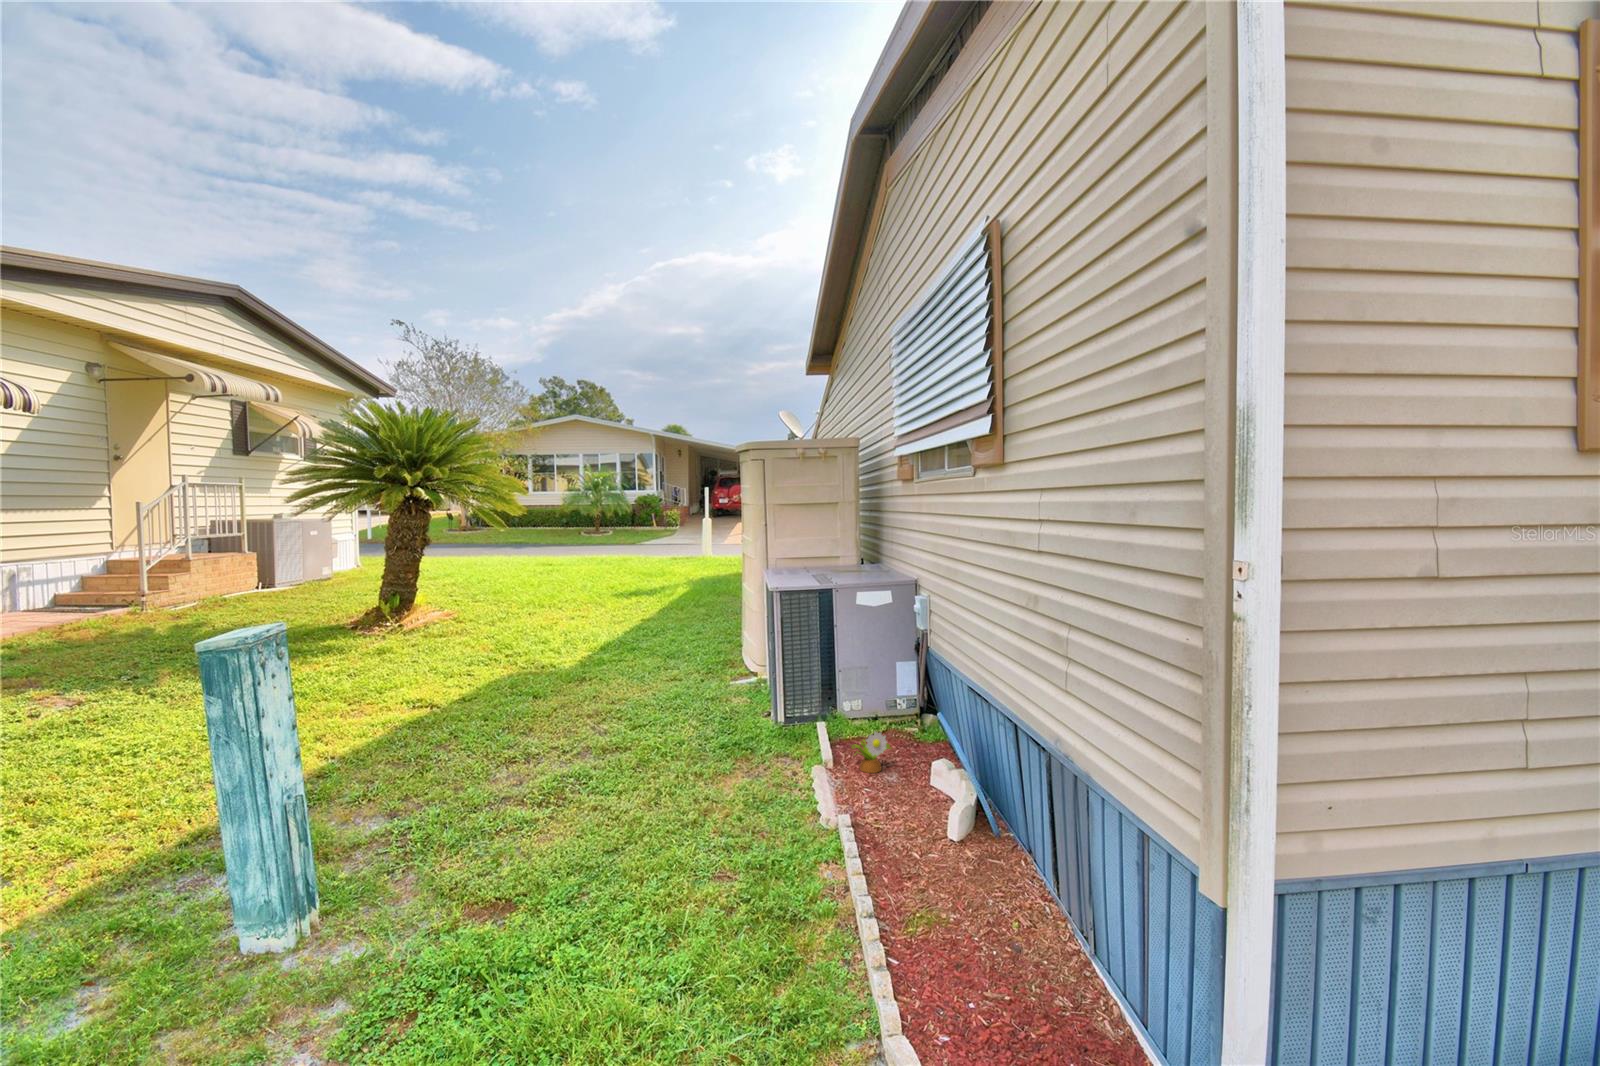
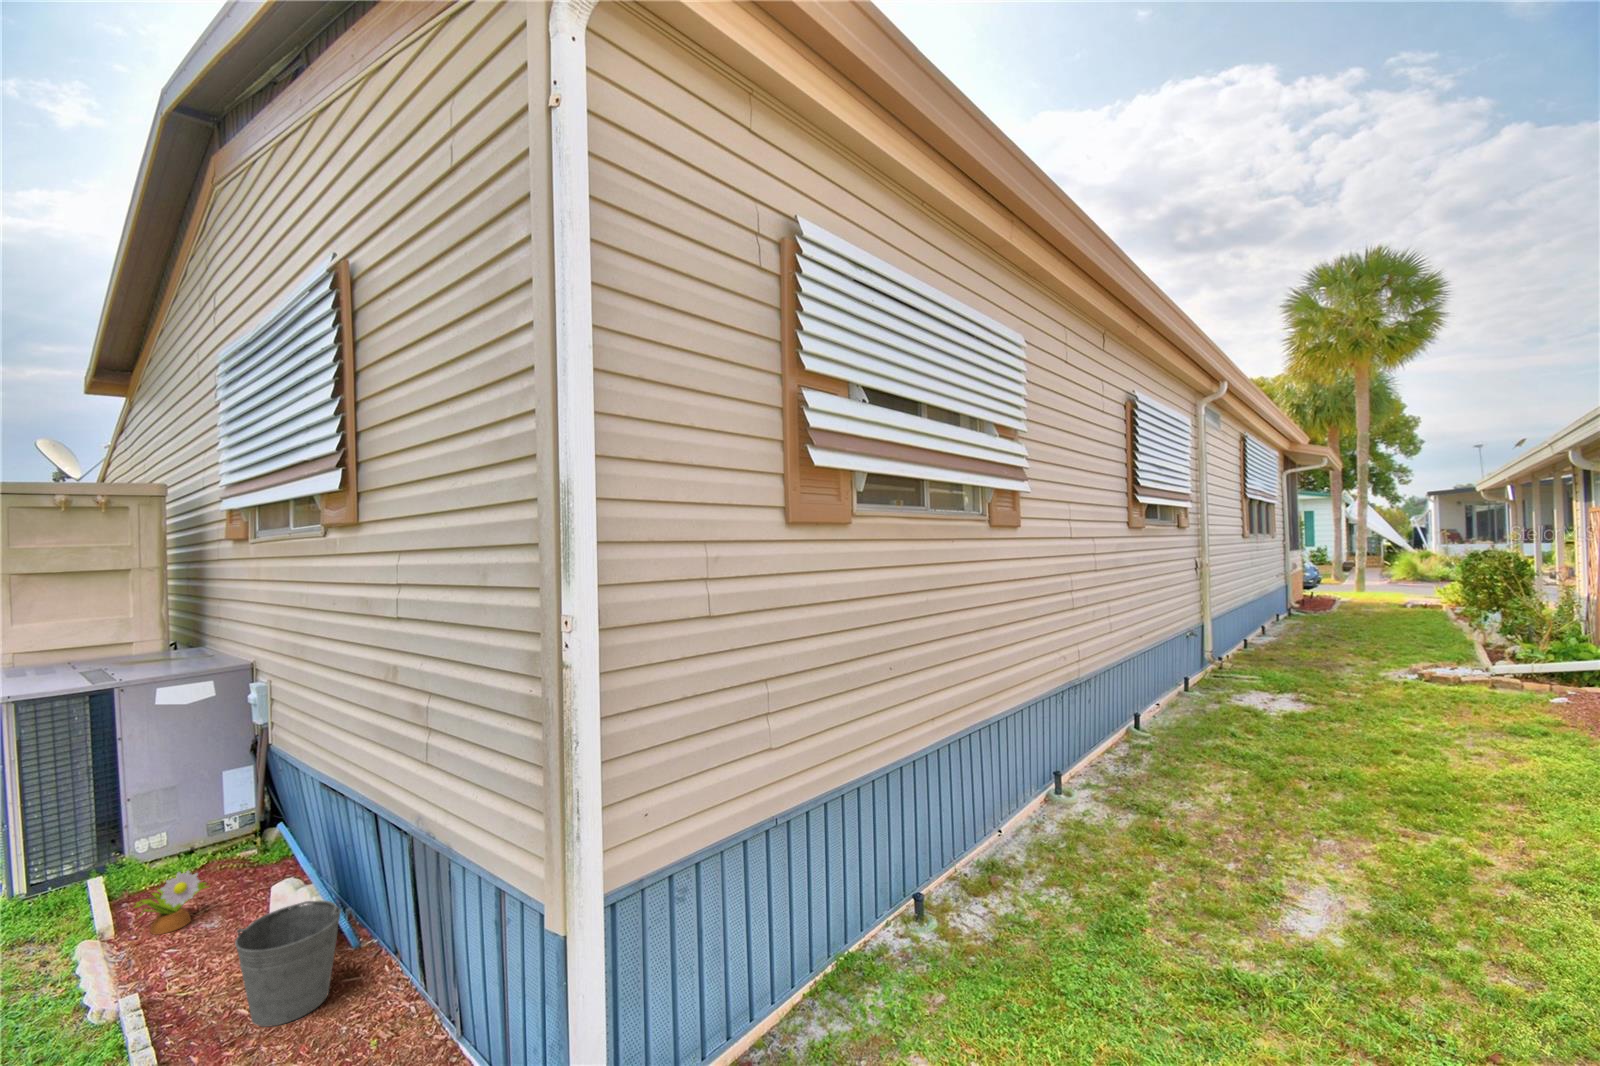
bucket: none [916,782,987,874] -> present [235,901,341,1027]

